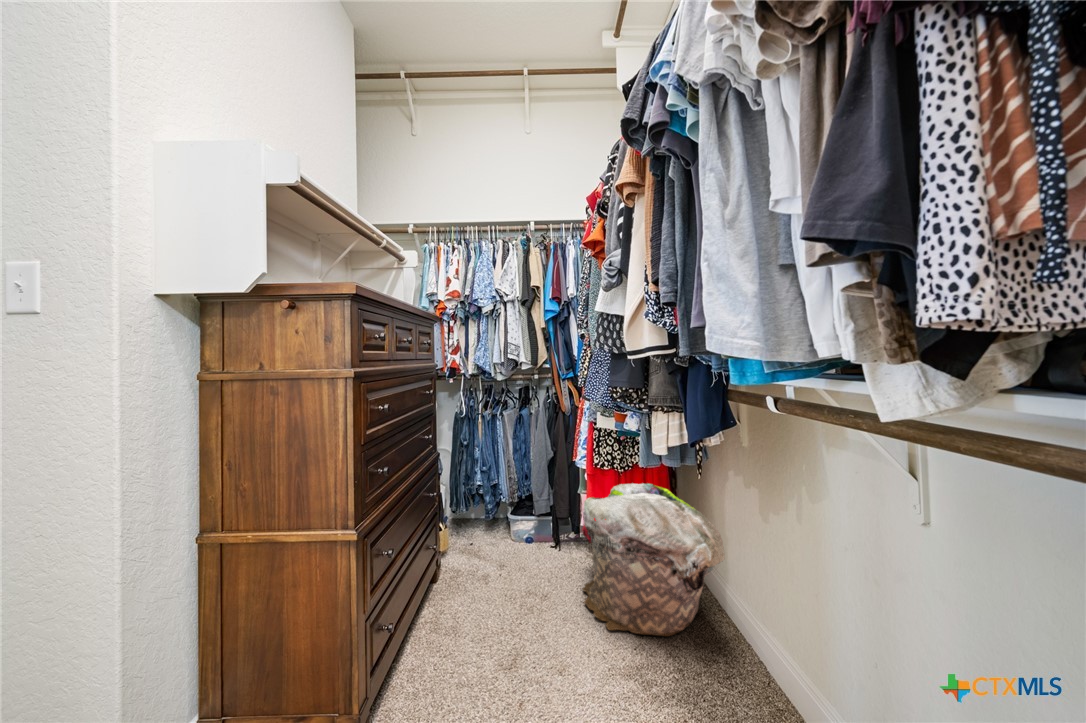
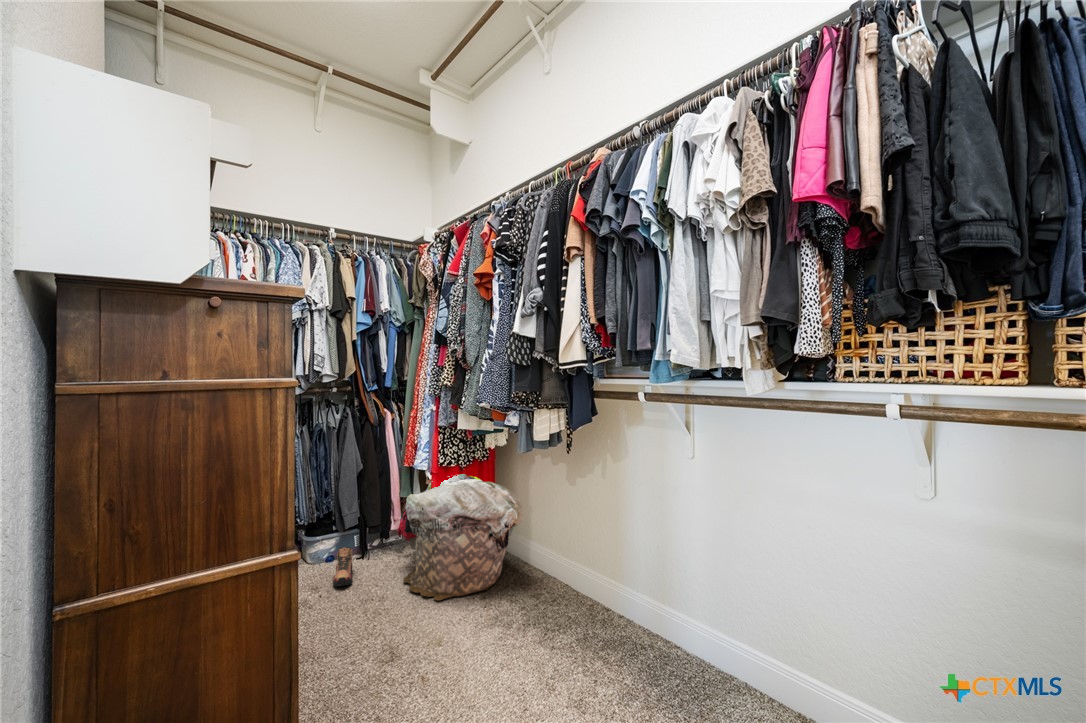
shoe: none [522,535,543,575] -> present [333,547,352,586]

